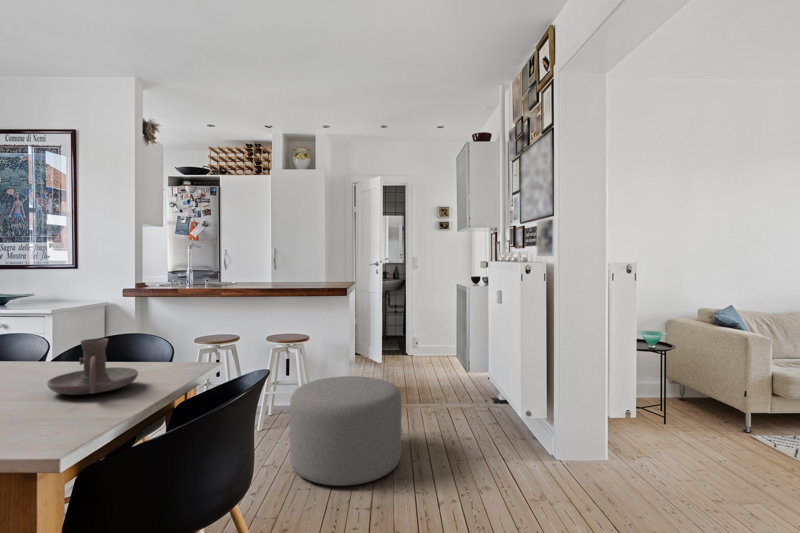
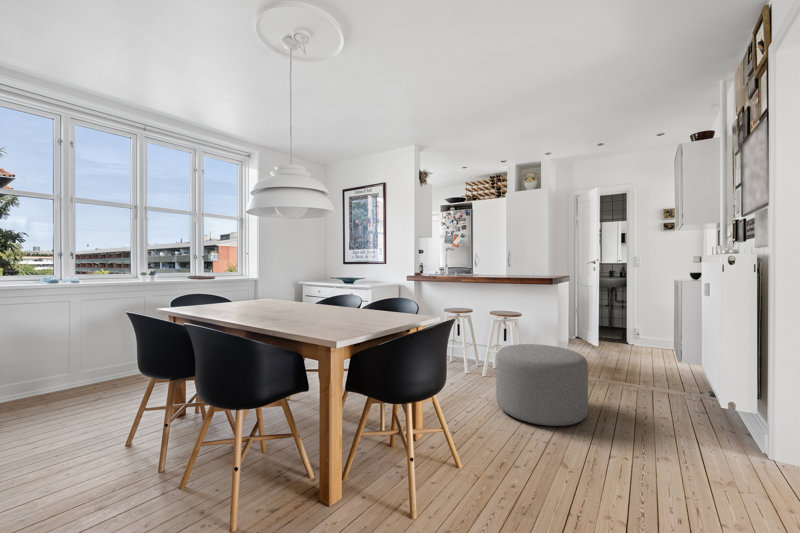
candle holder: present [47,338,138,395] -> none [350,292,390,319]

